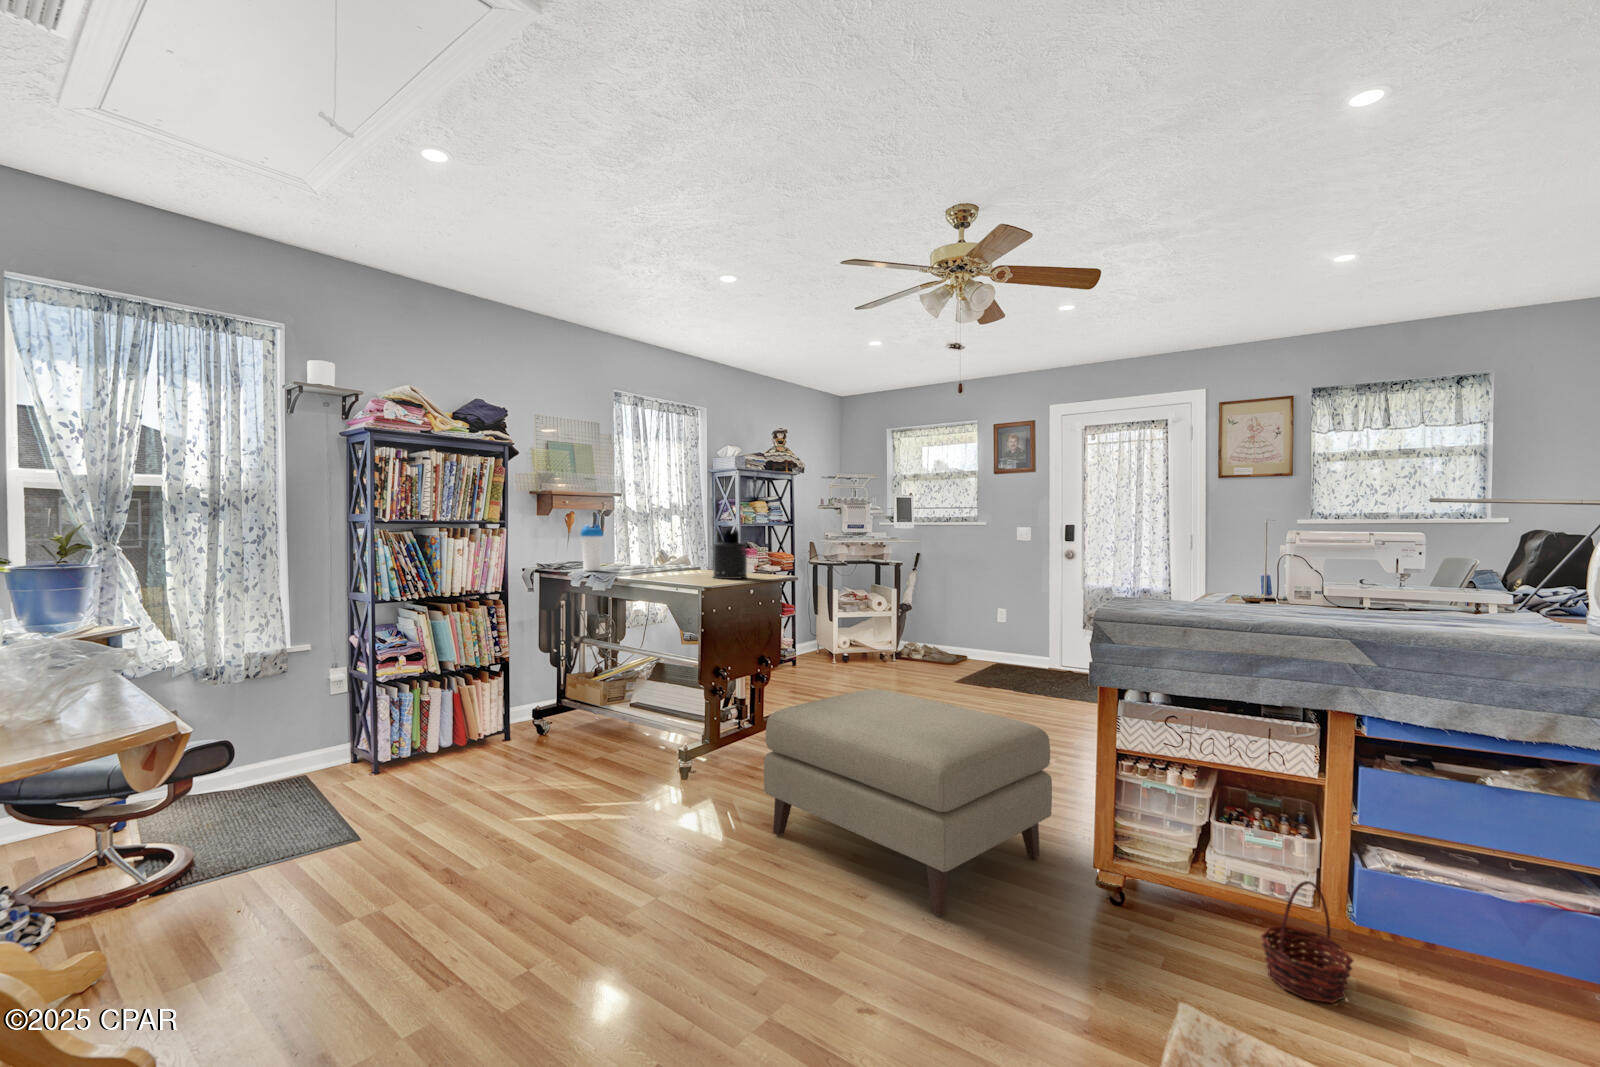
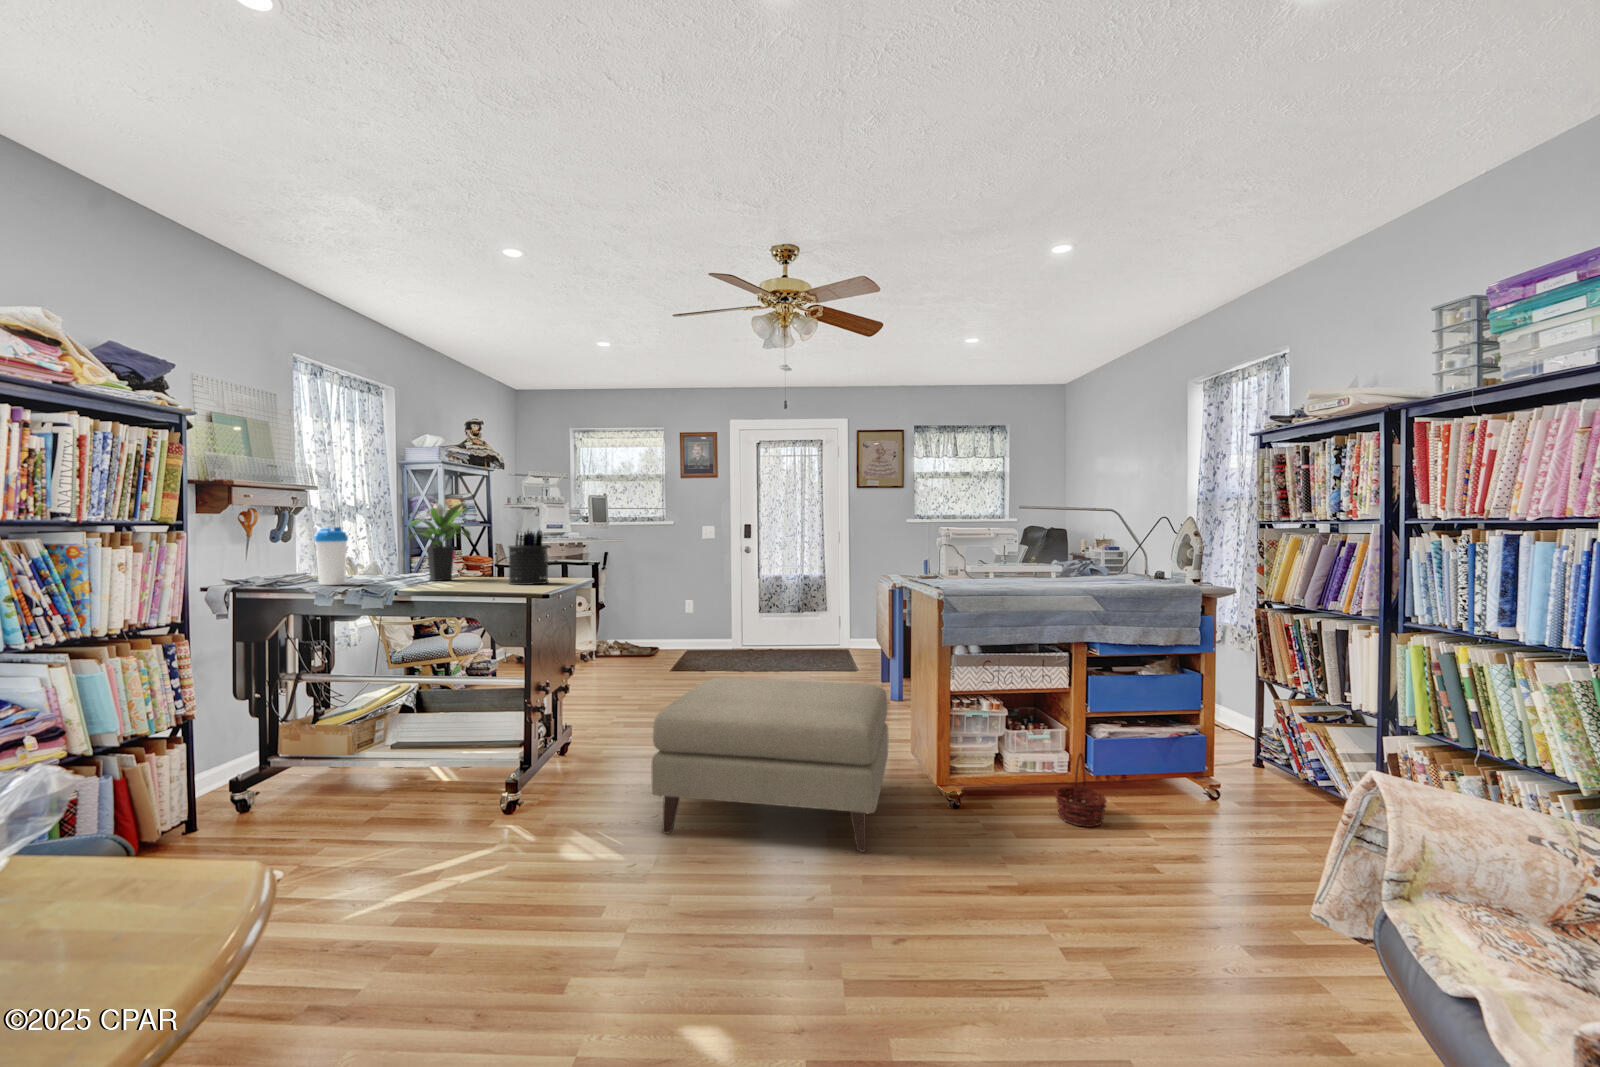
potted plant: none [649,504,707,572] -> present [407,504,471,581]

